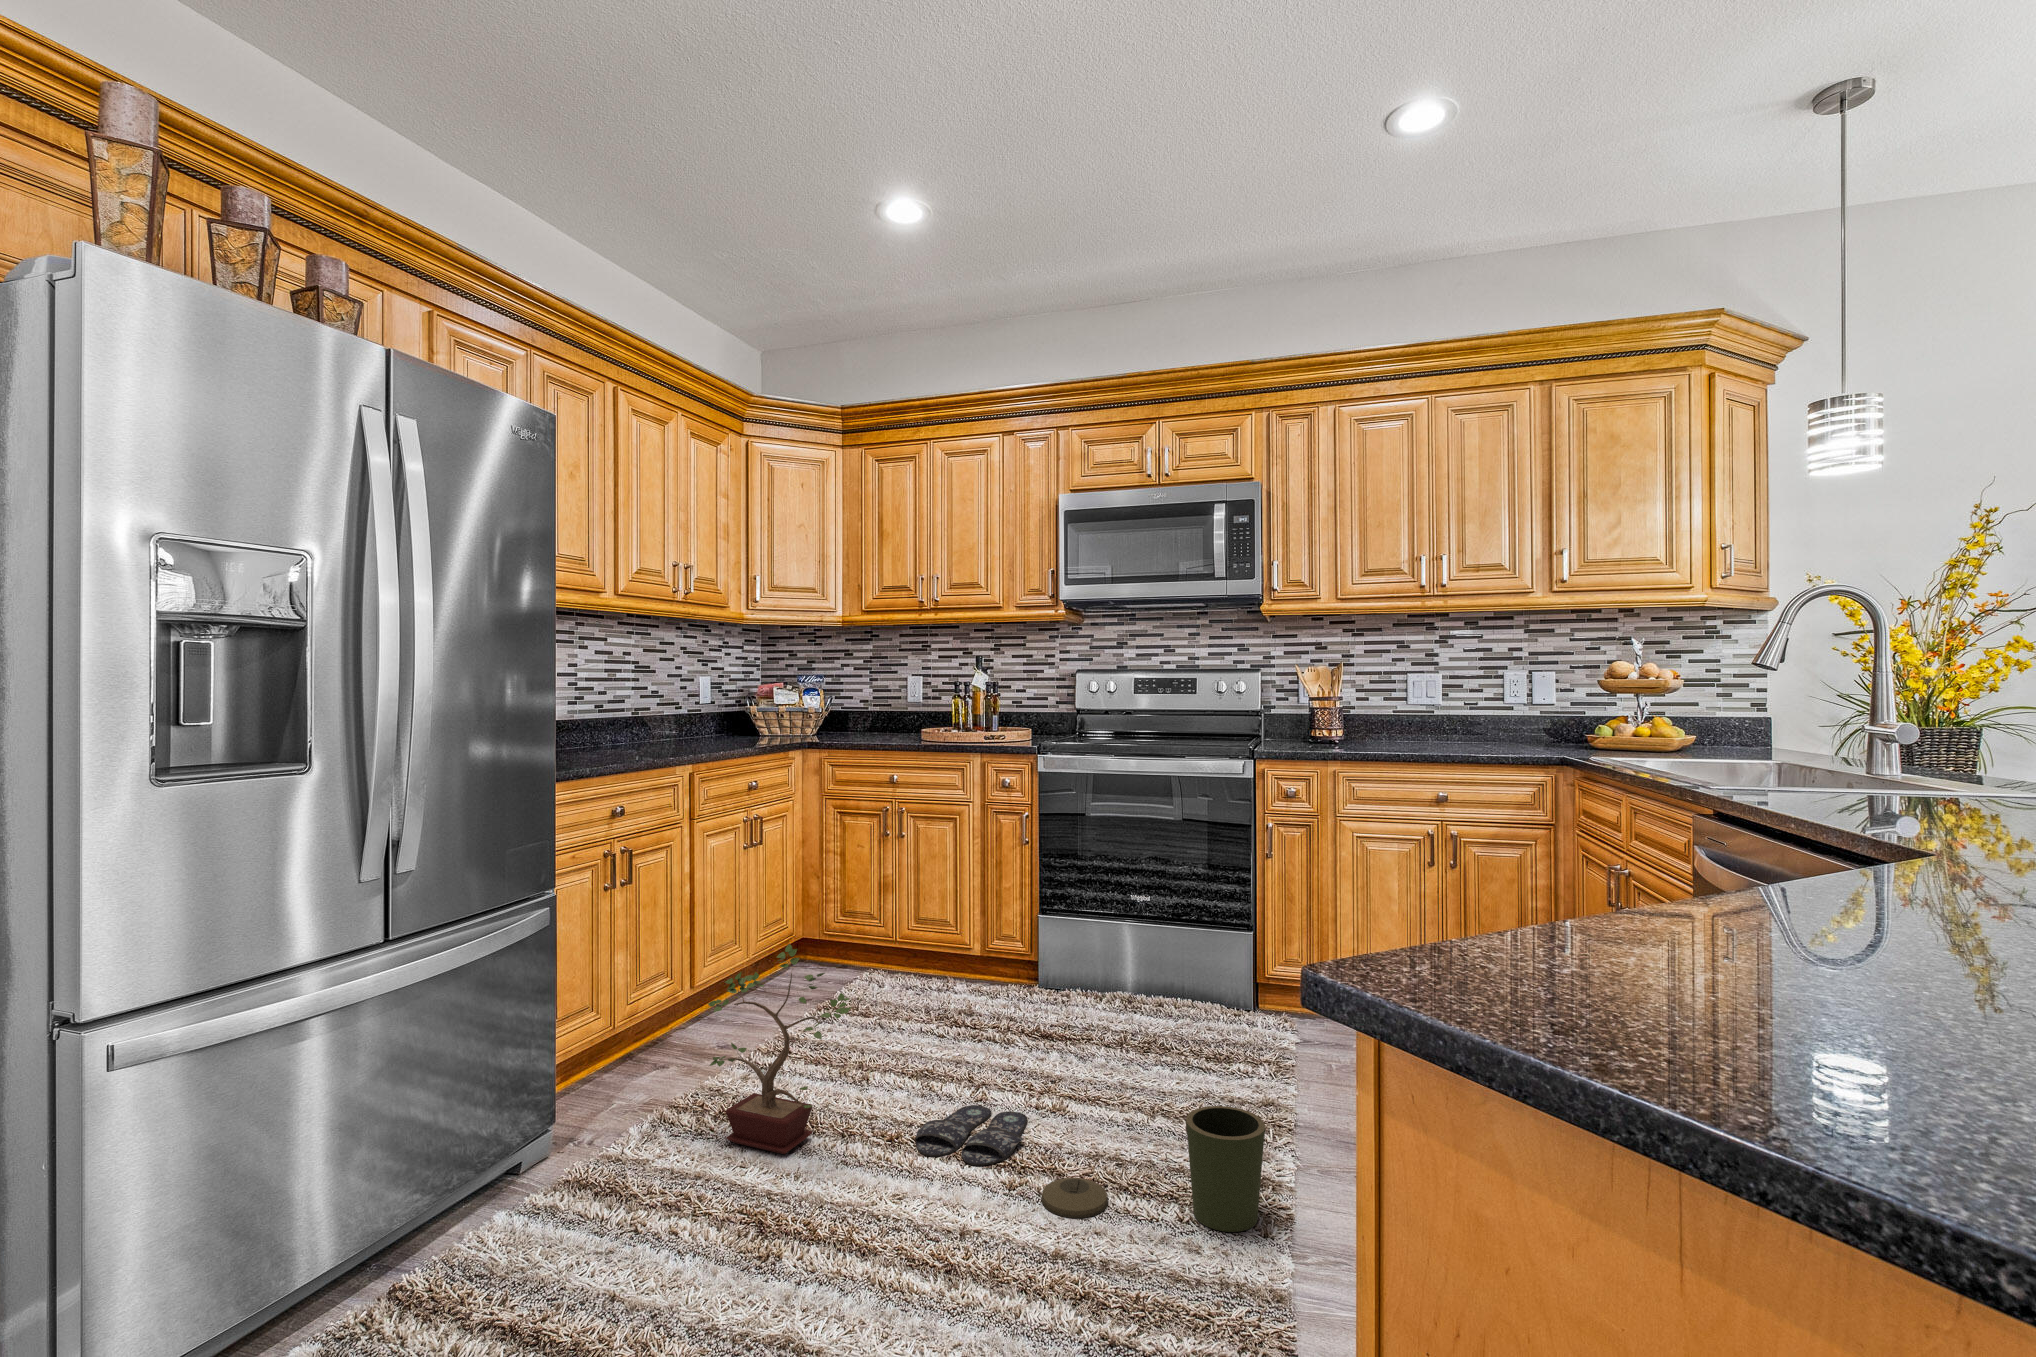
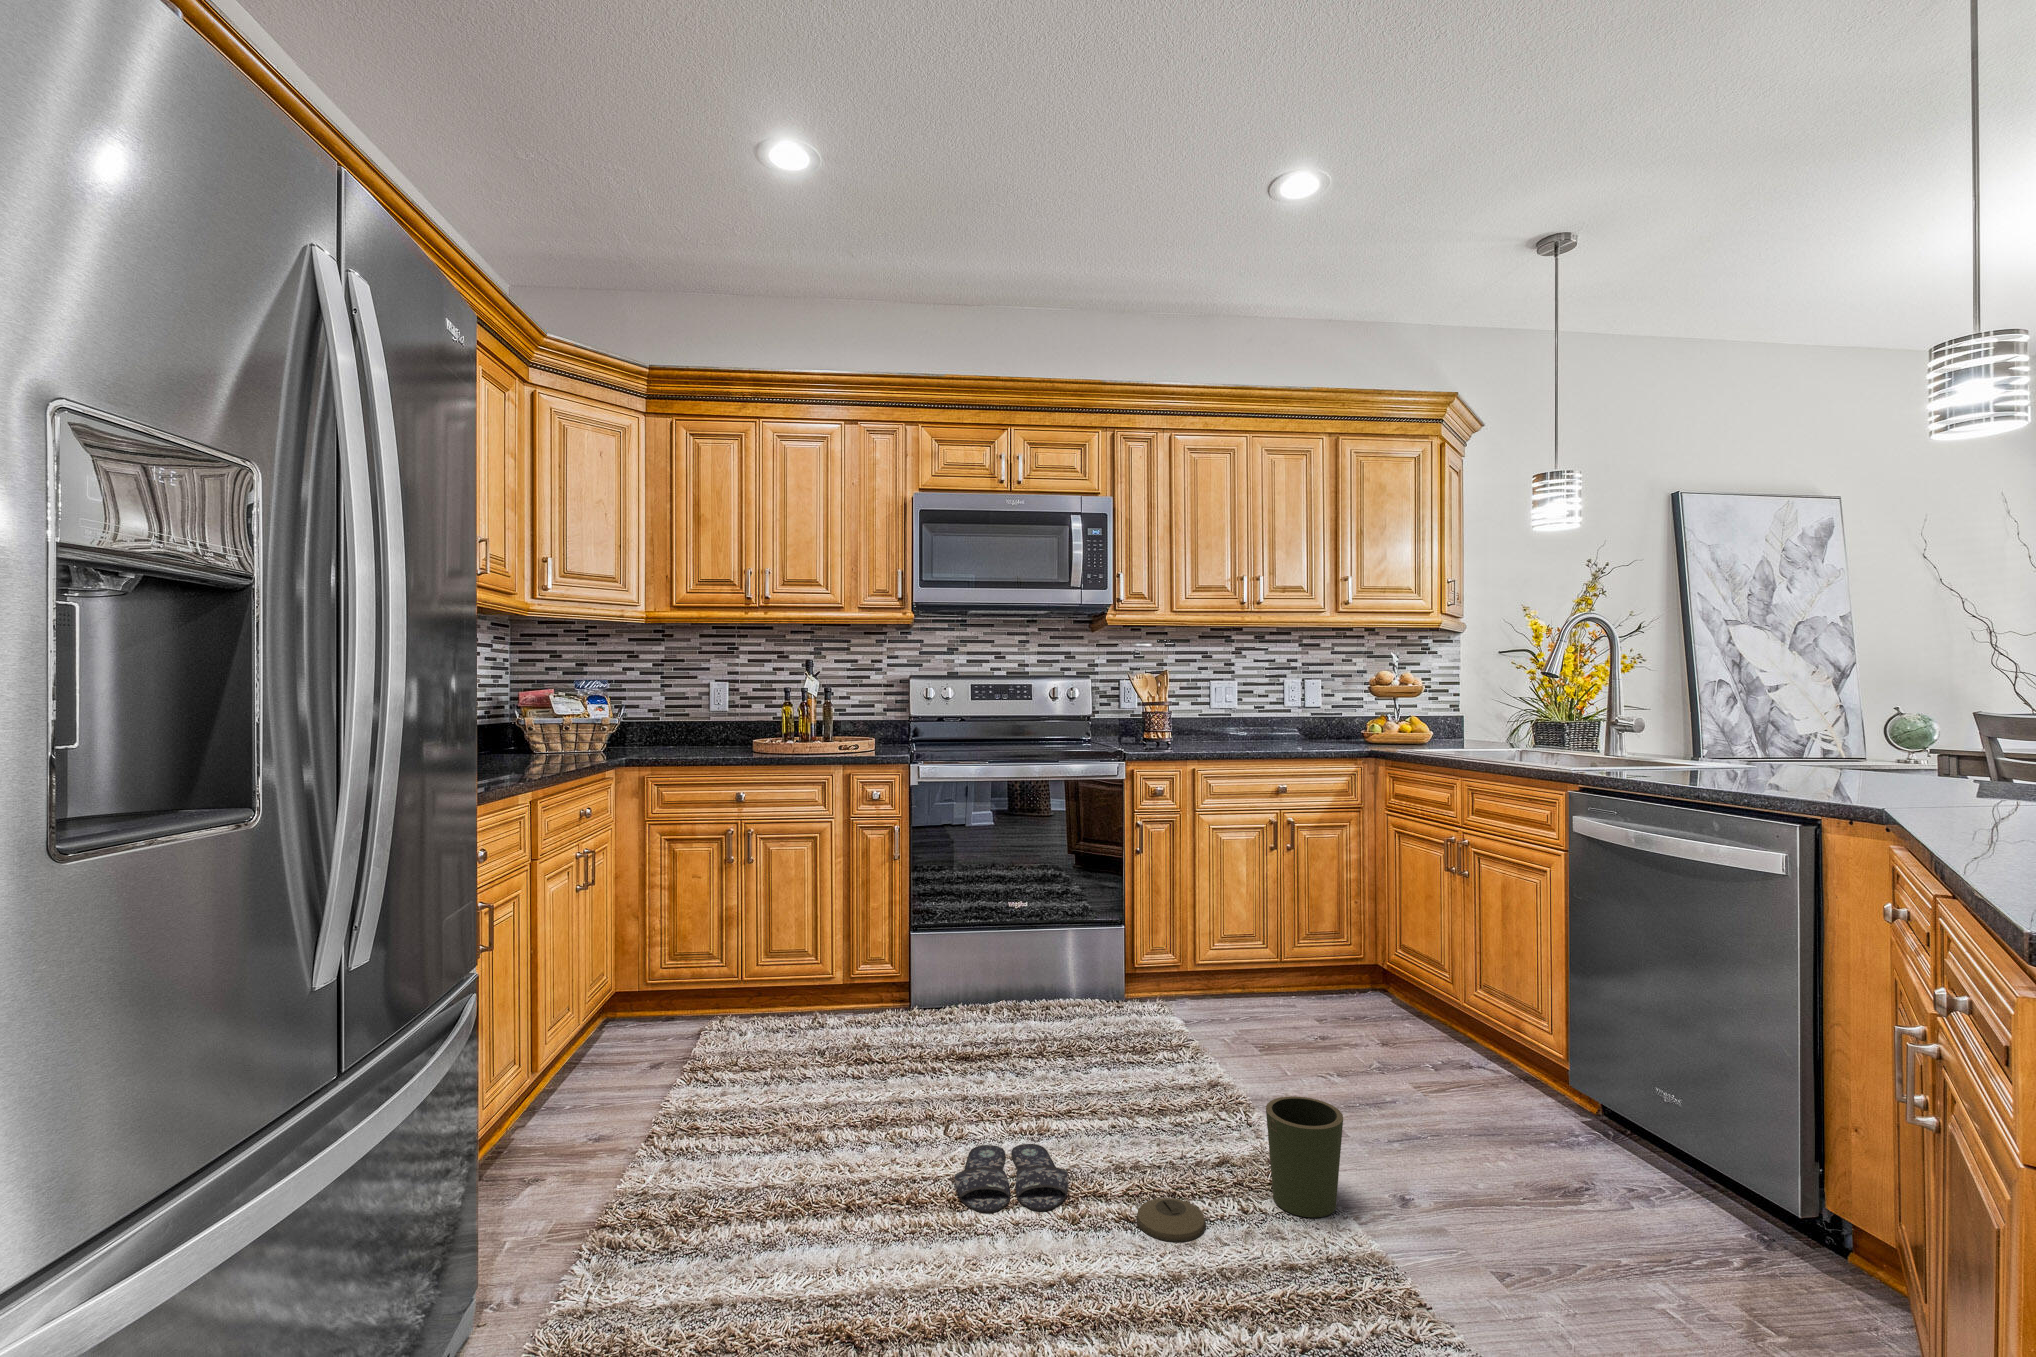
potted plant: present [708,944,851,1154] -> none [712,999,932,1253]

